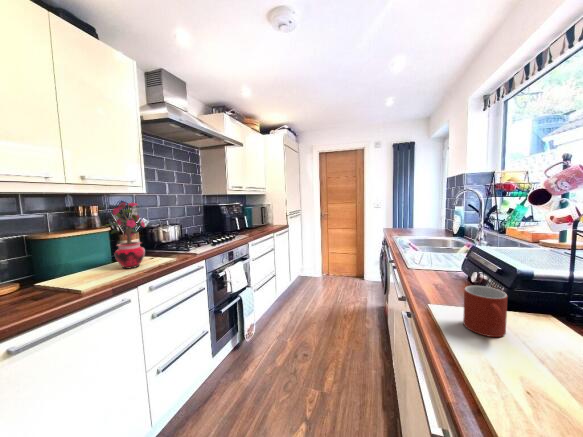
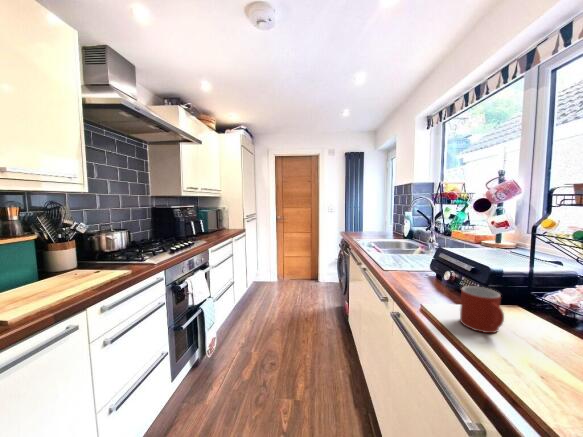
potted plant: present [111,202,145,269] -> none [34,201,94,287]

